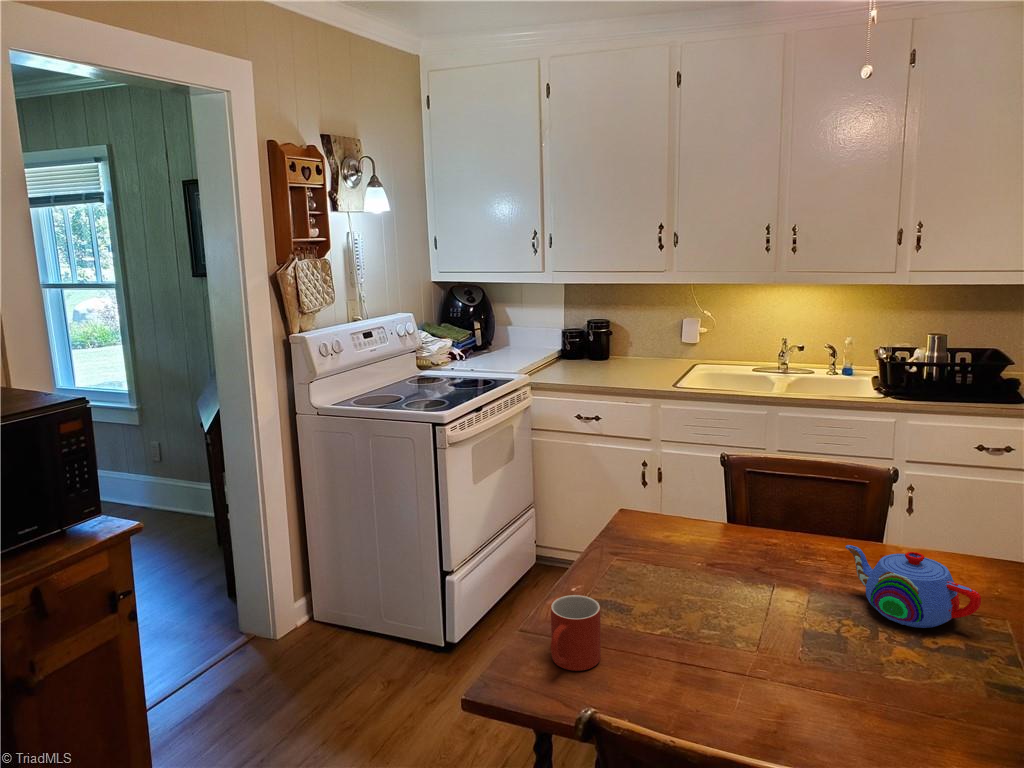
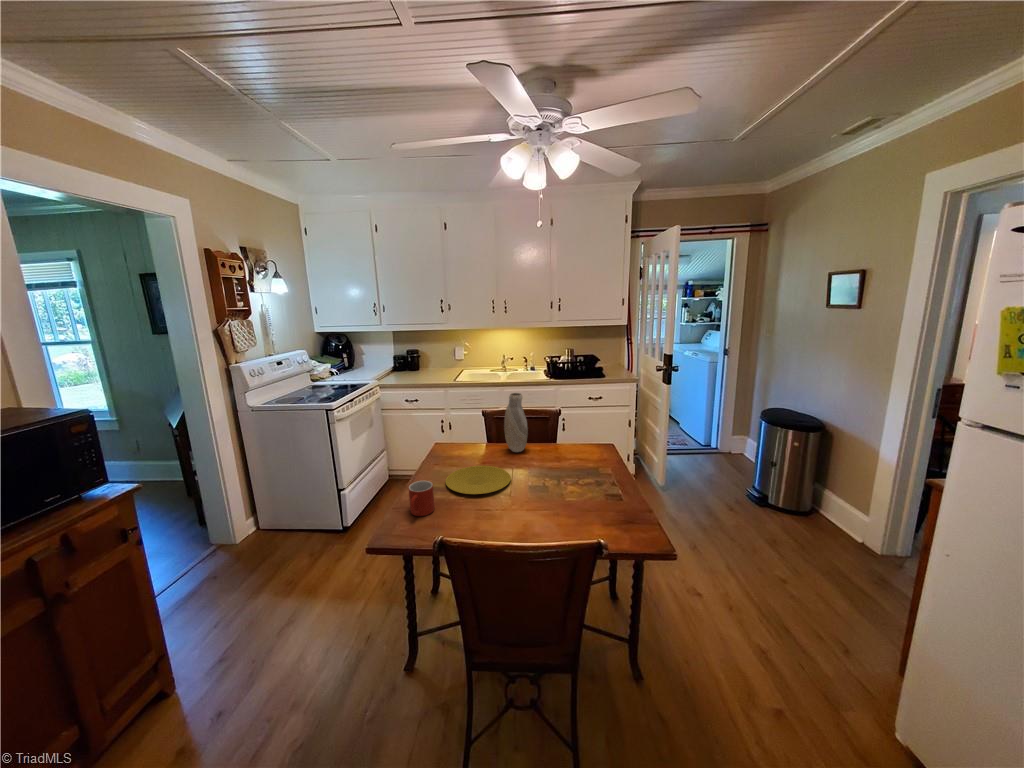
vase: none [772,426,827,560] -> present [504,393,528,452]
teapot: present [846,545,981,628] -> none [536,441,587,472]
plate: none [631,577,777,646] -> present [446,466,511,494]

